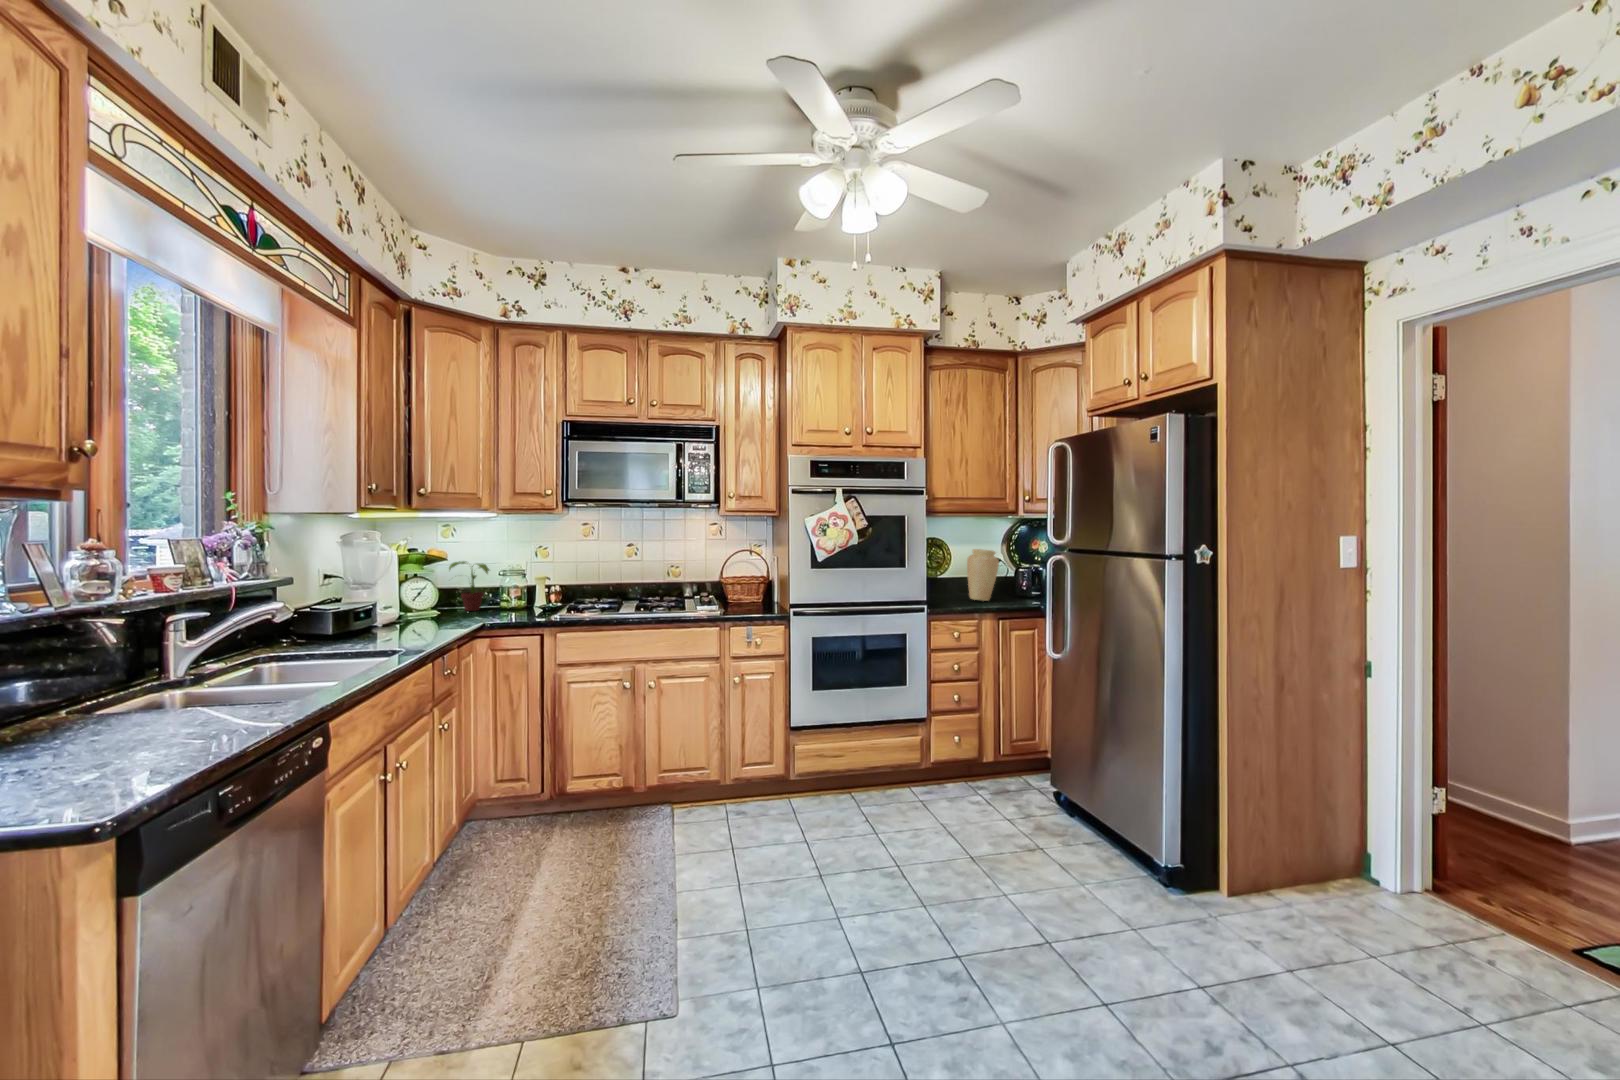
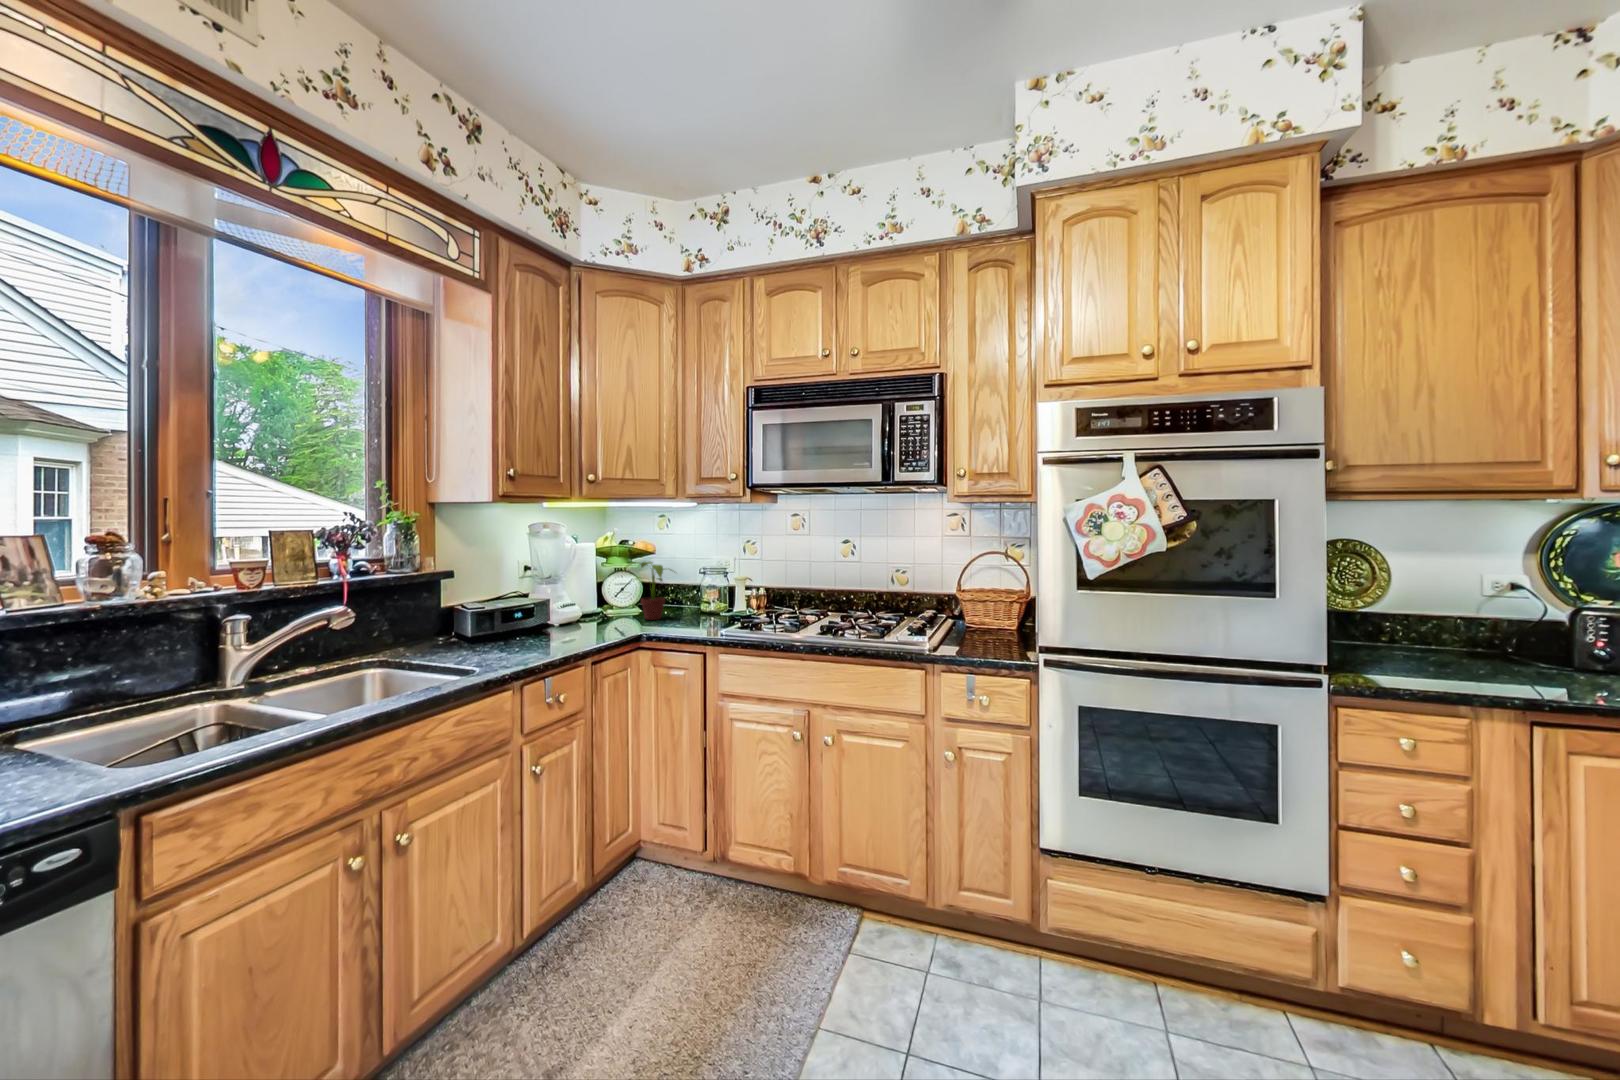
vase: present [967,549,999,601] -> none [1433,561,1522,667]

